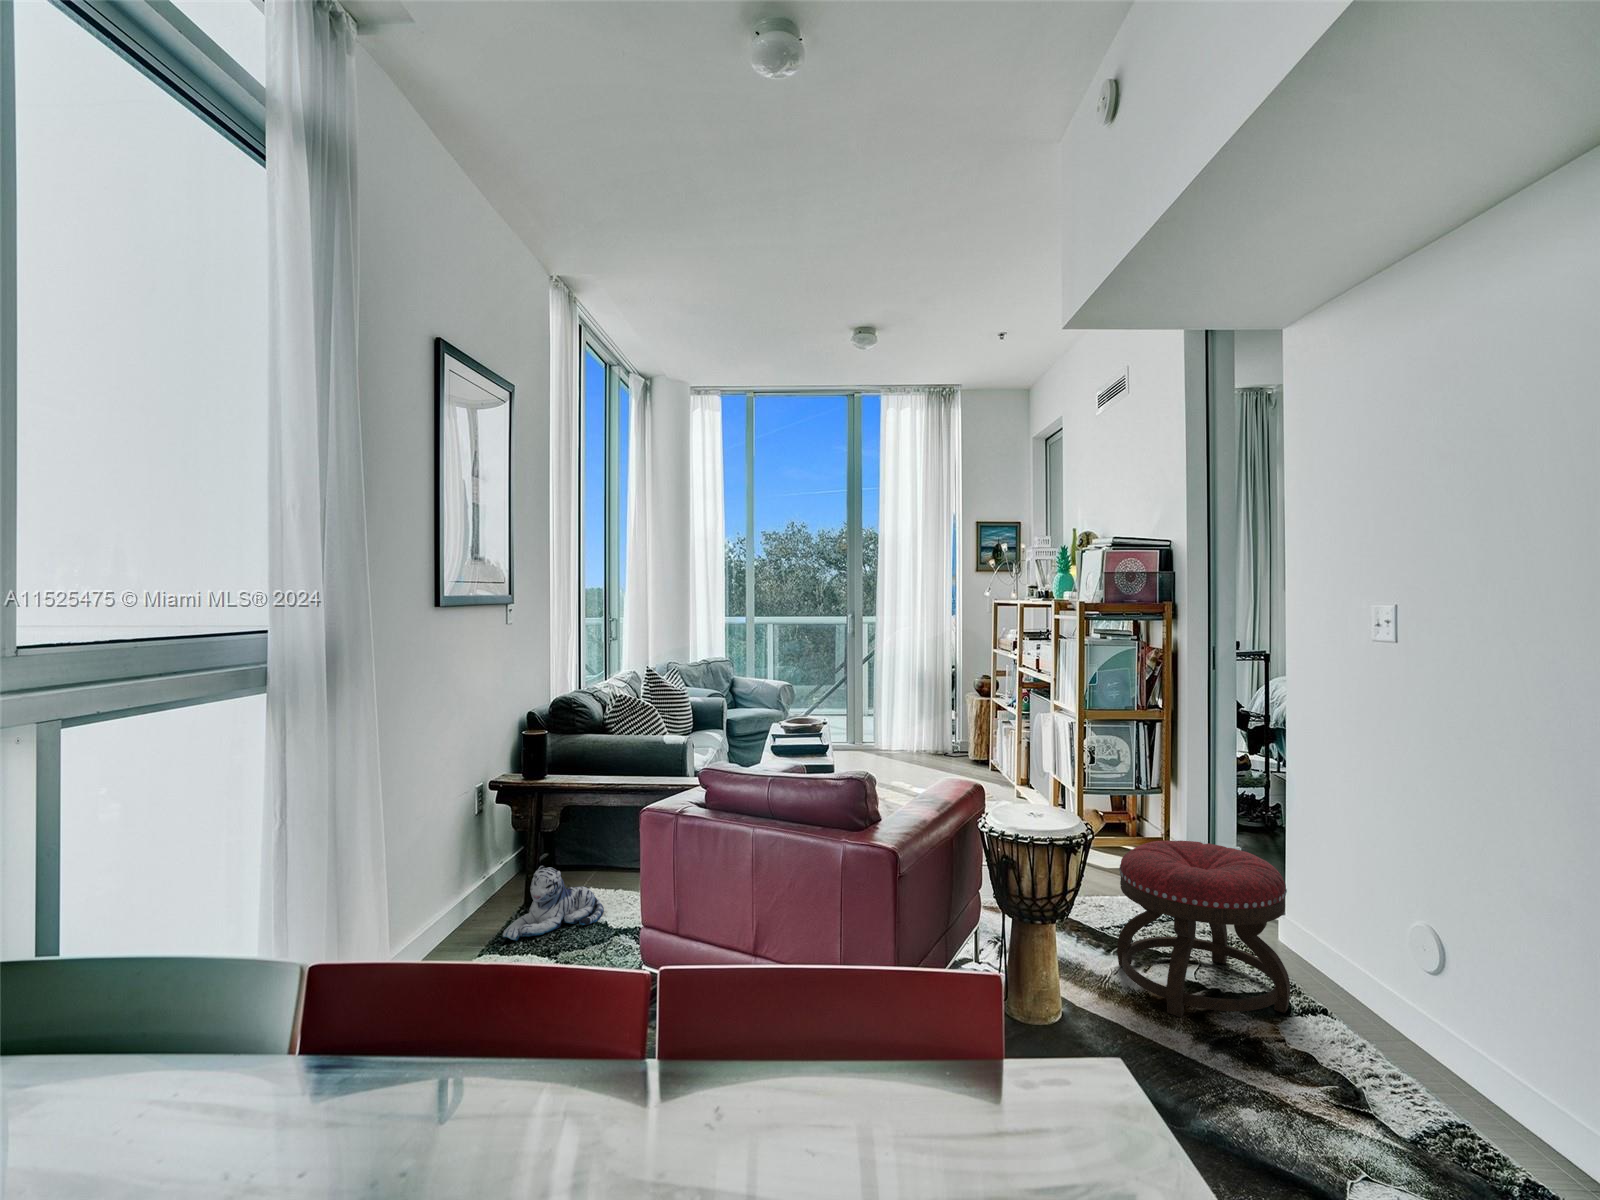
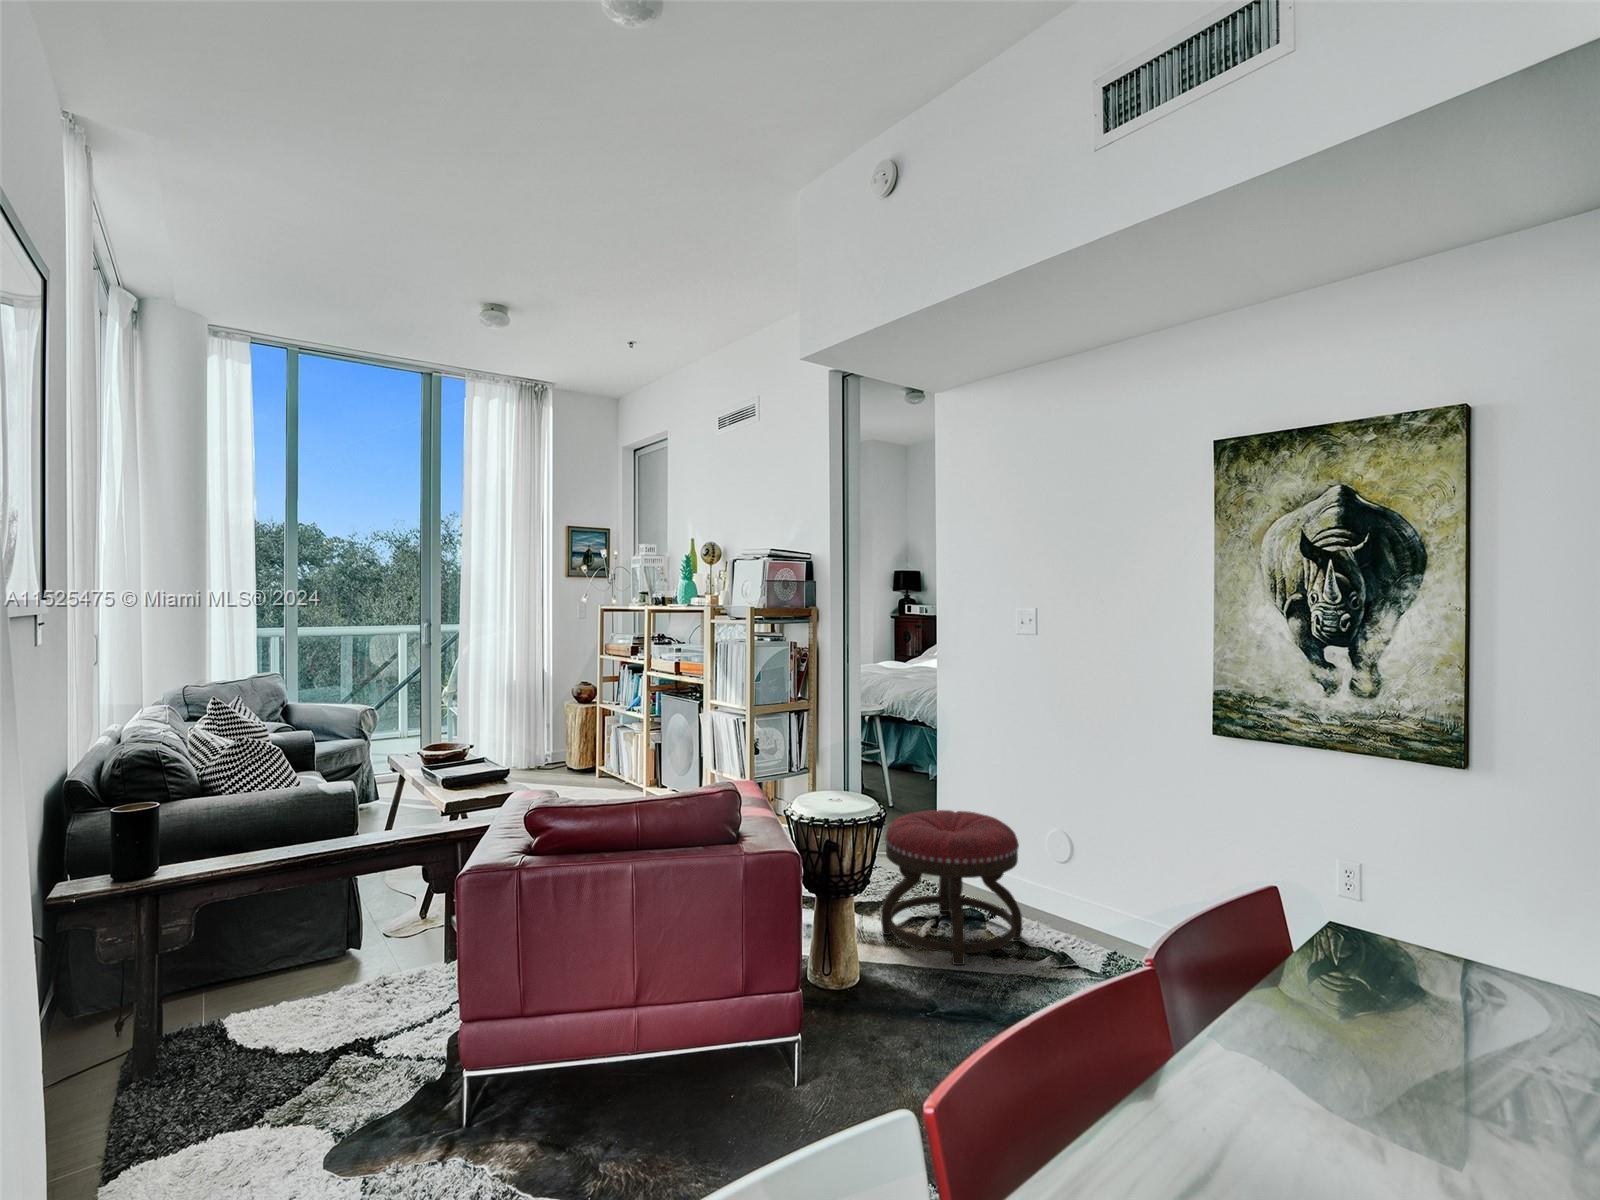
plush toy: present [503,866,604,940] -> none [132,997,279,1126]

